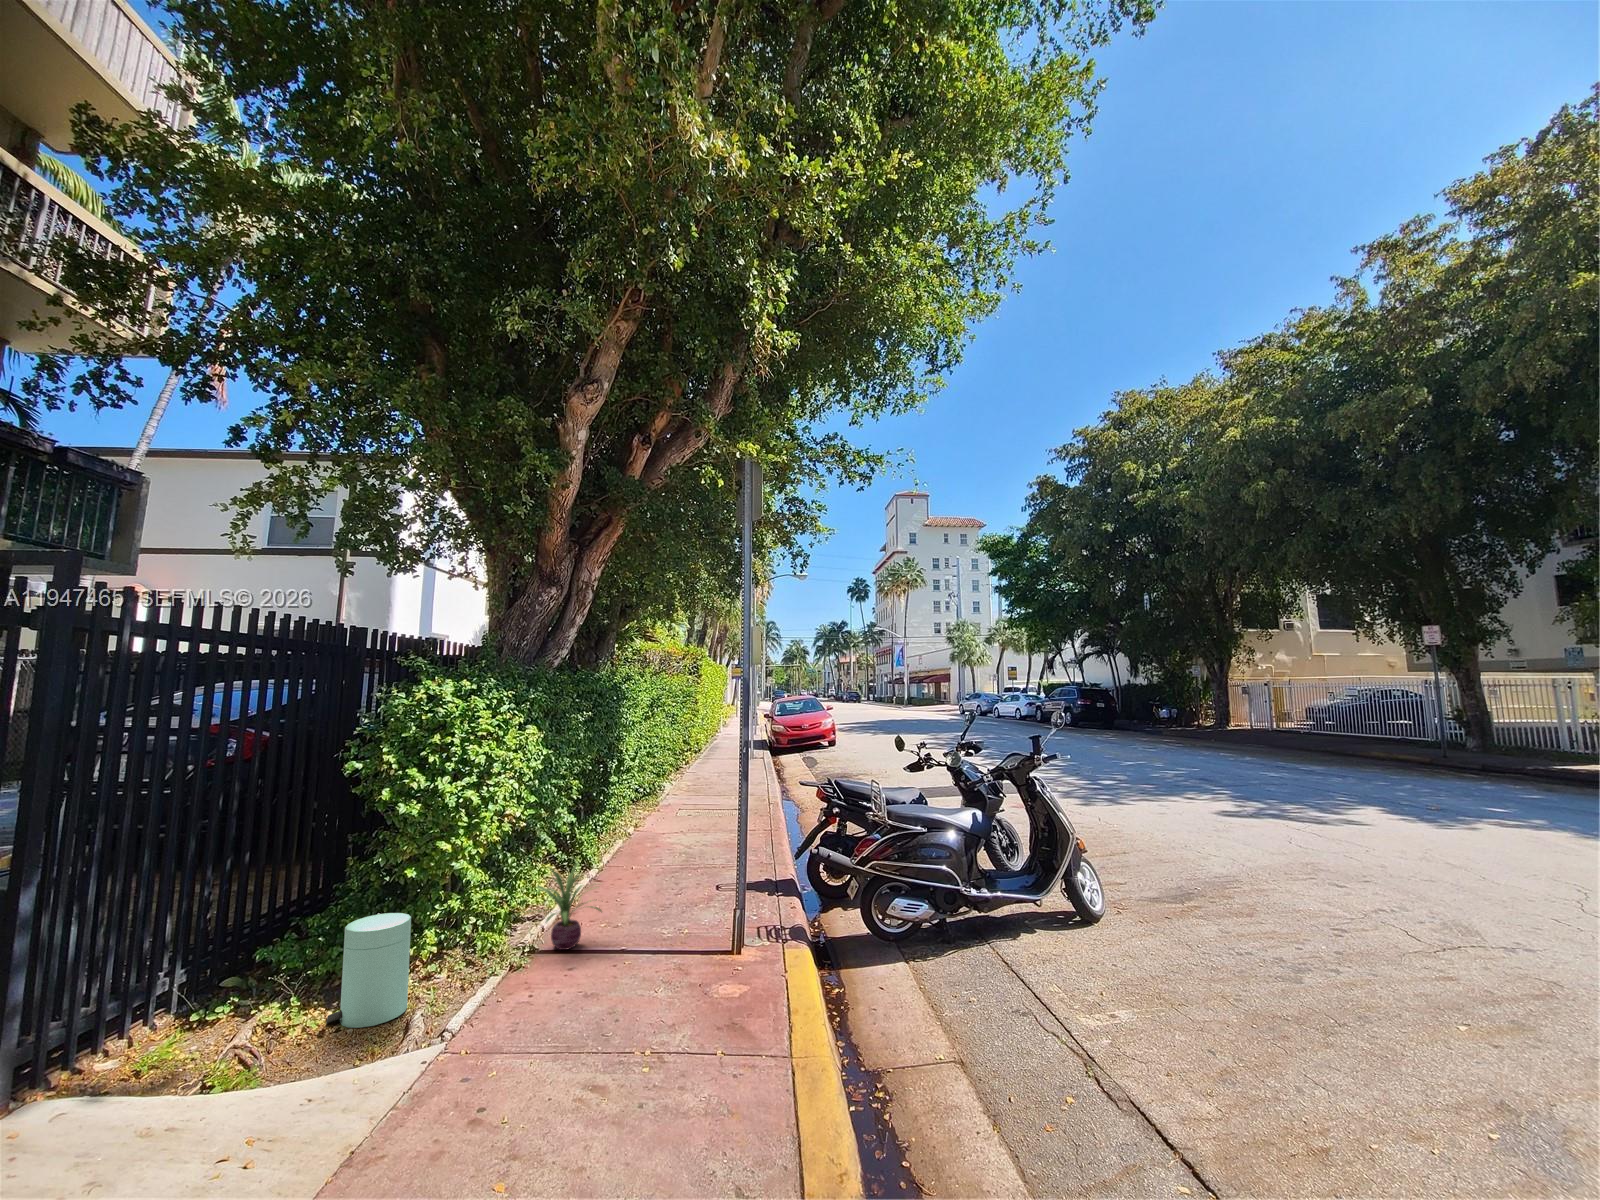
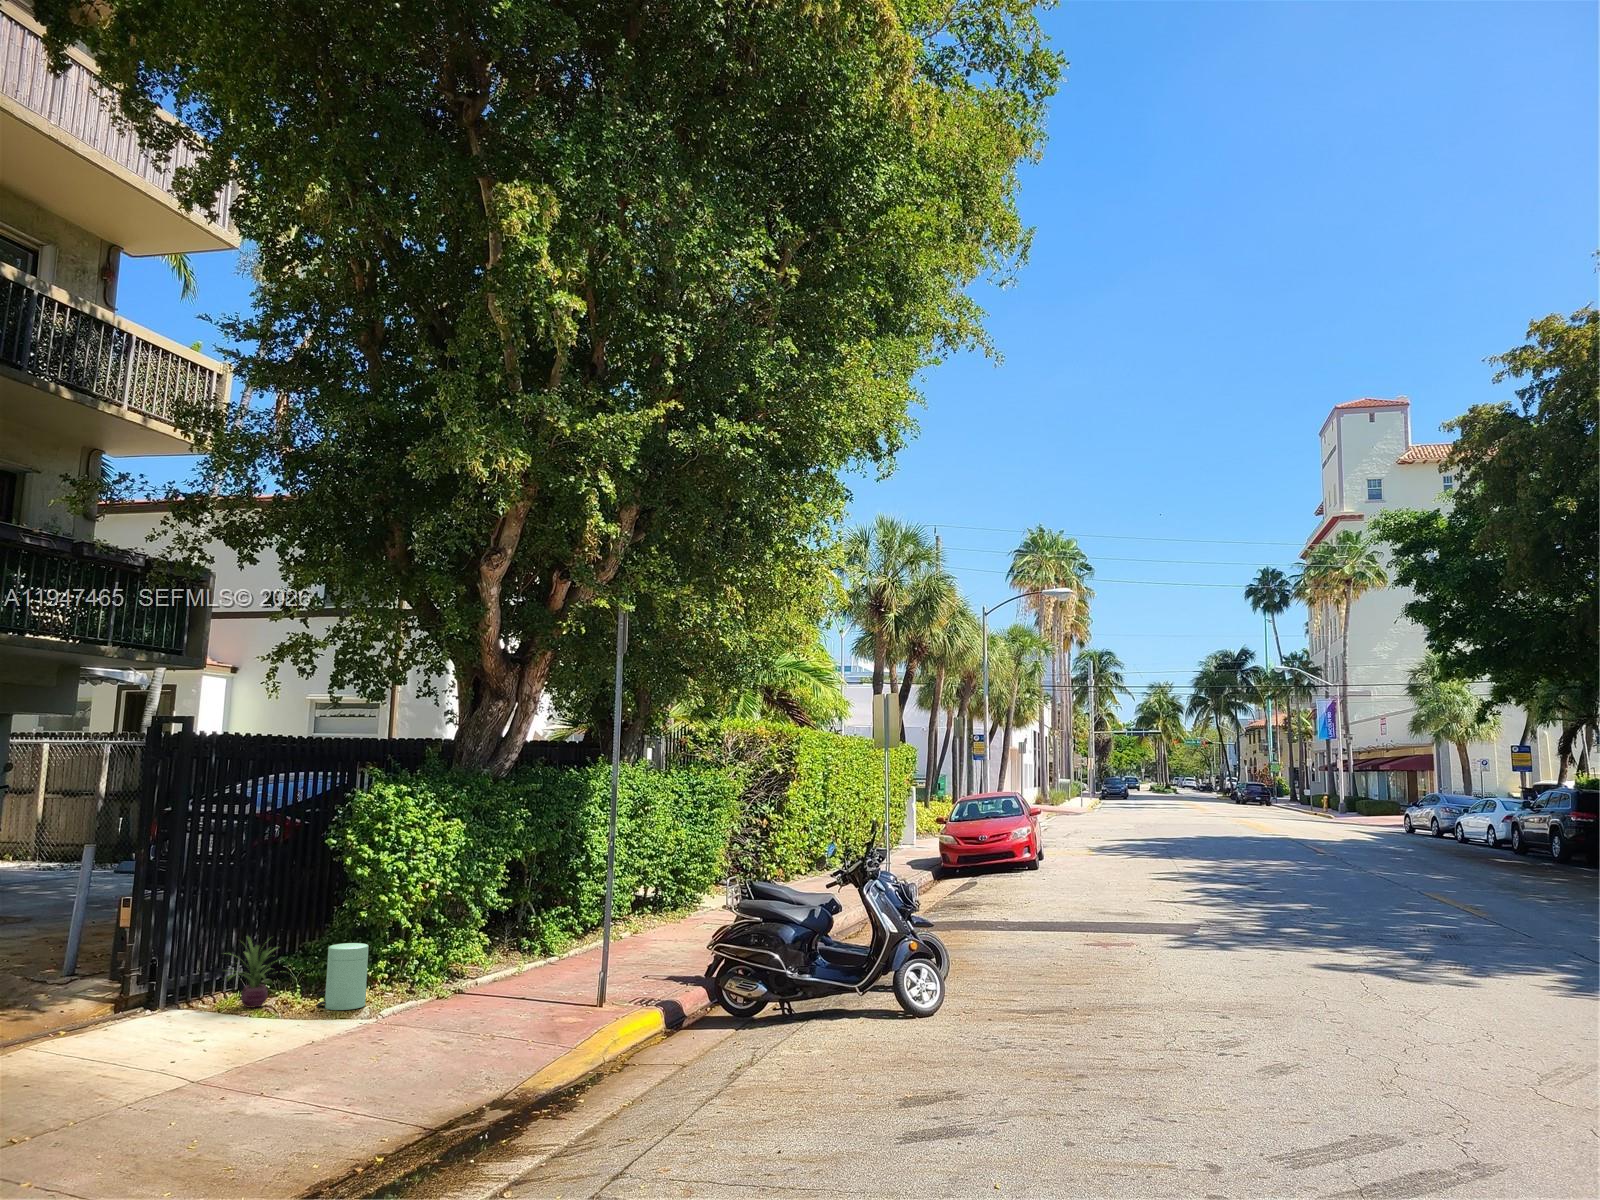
decorative plant: present [537,863,601,950] -> present [229,937,277,1008]

